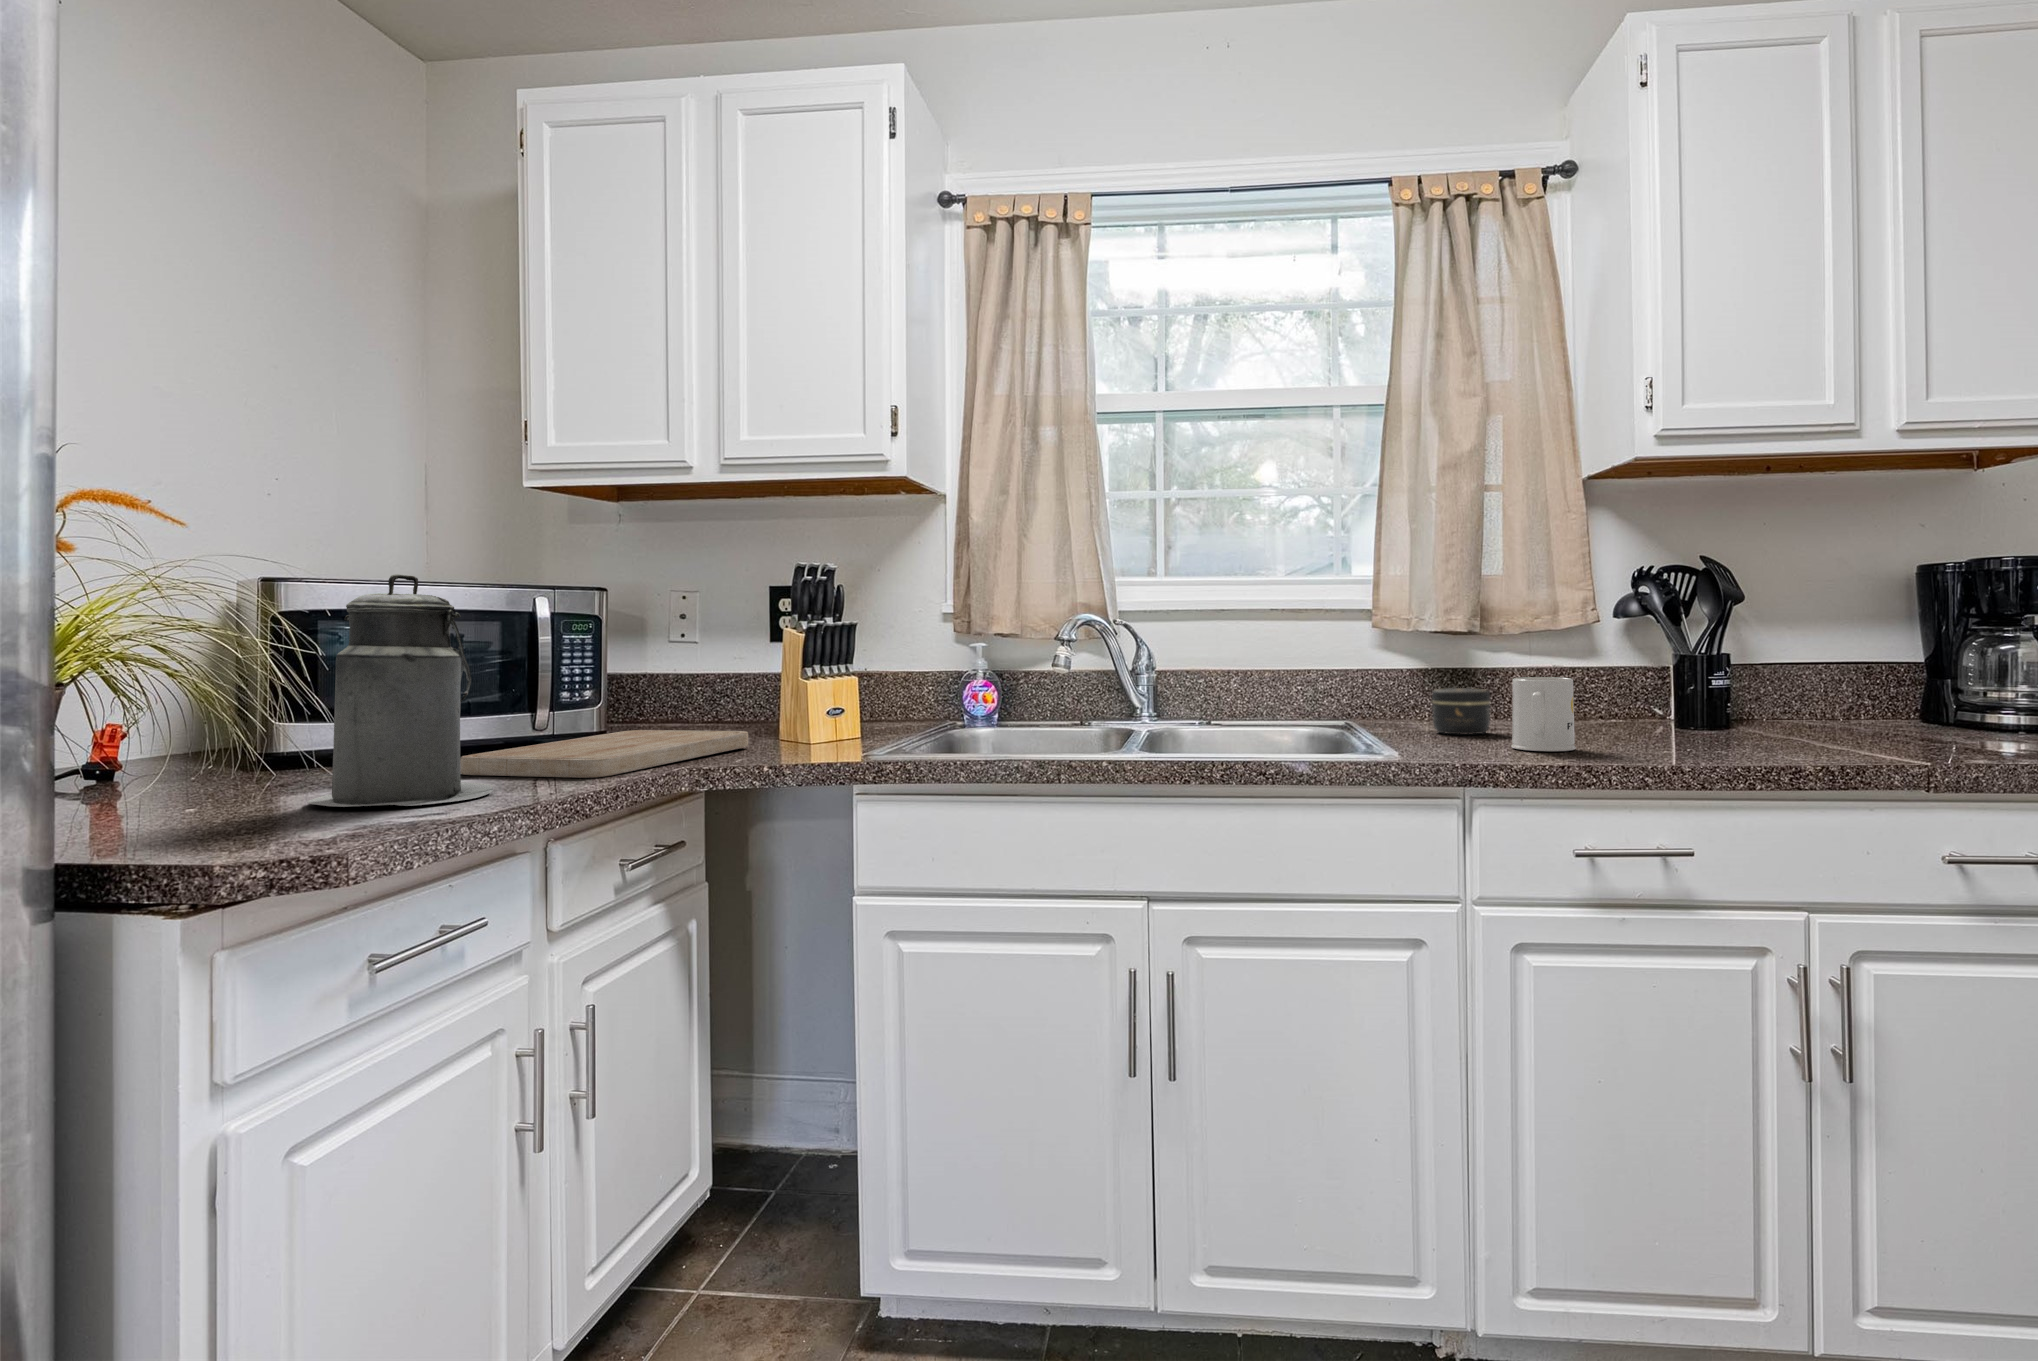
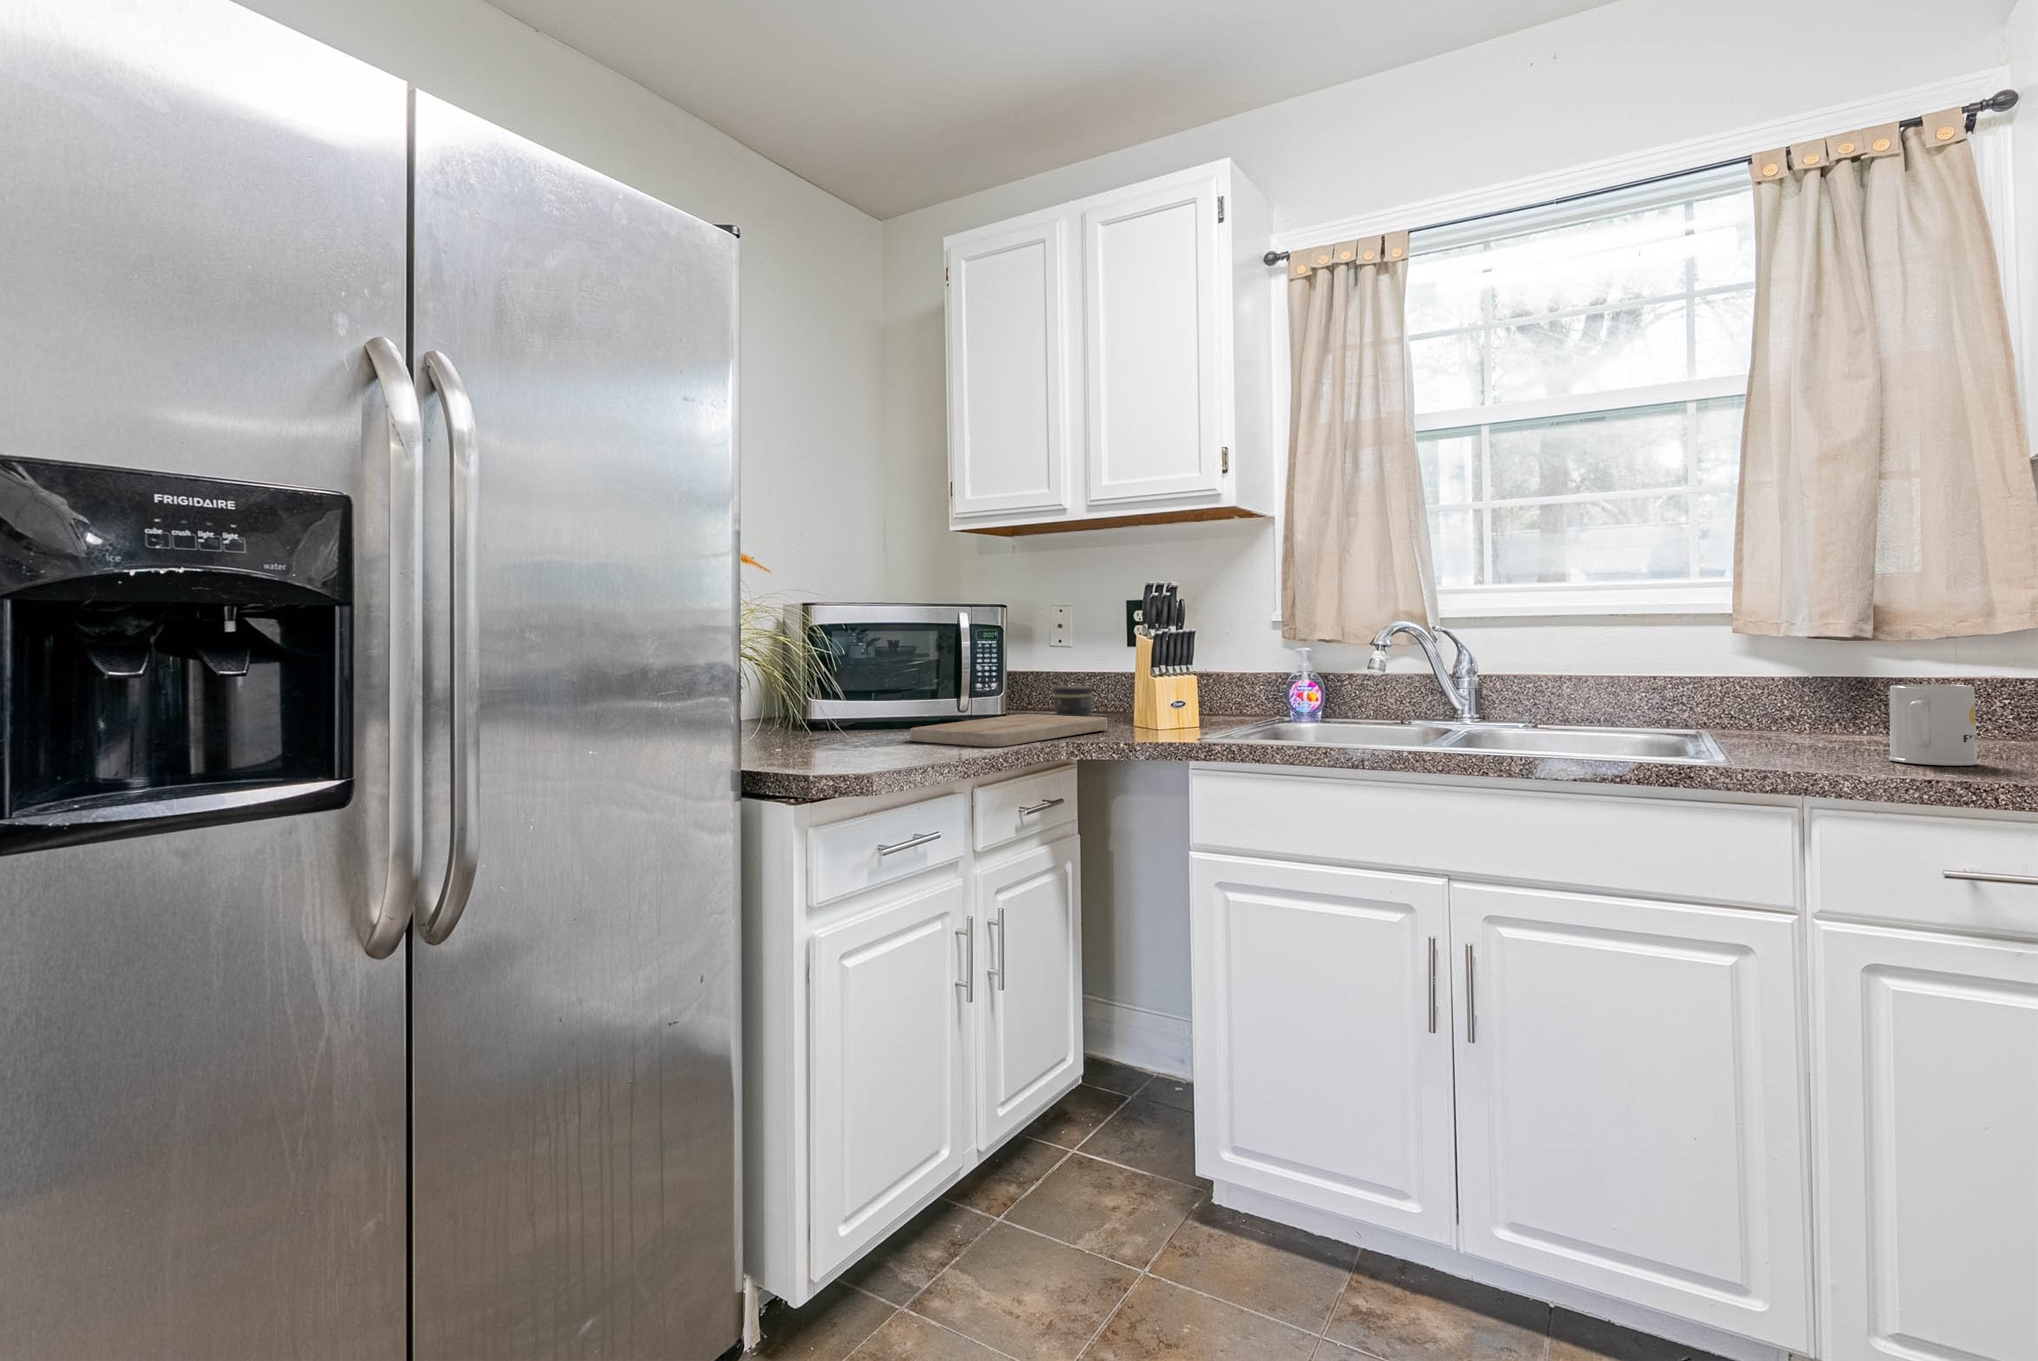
canister: present [307,574,493,807] -> none [824,604,930,759]
jar: present [1432,688,1490,735] -> present [1054,686,1092,717]

